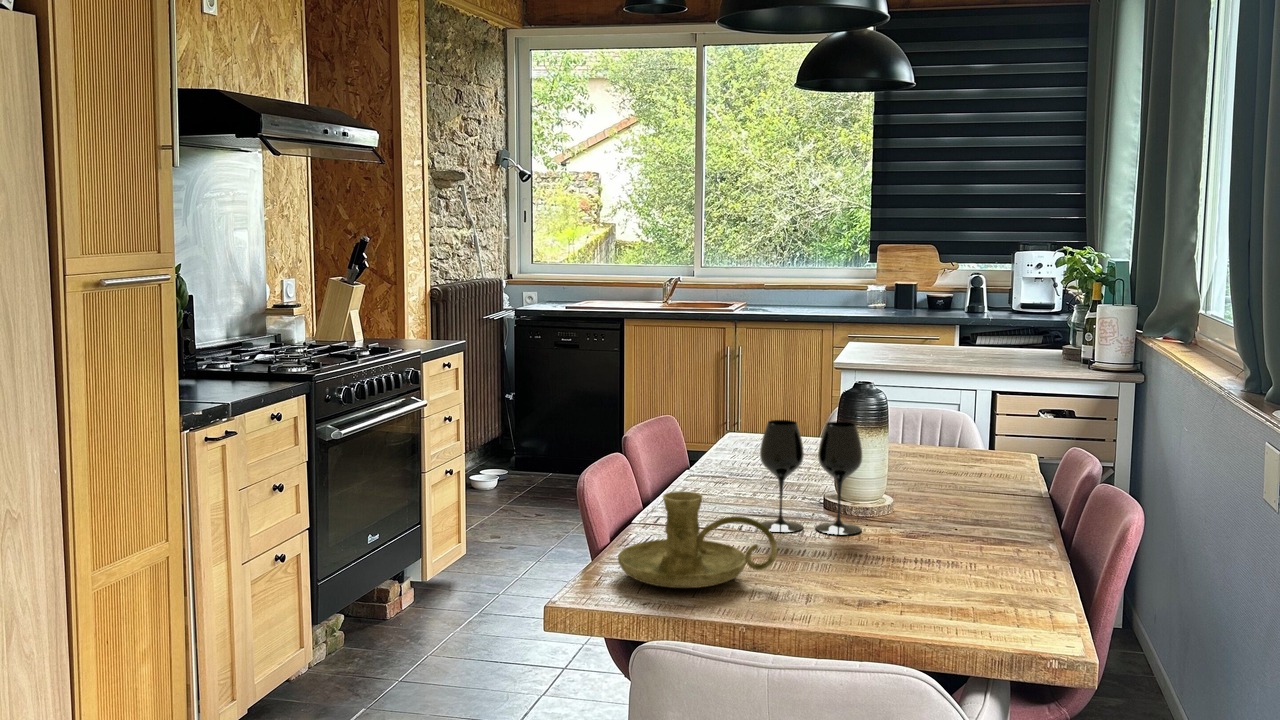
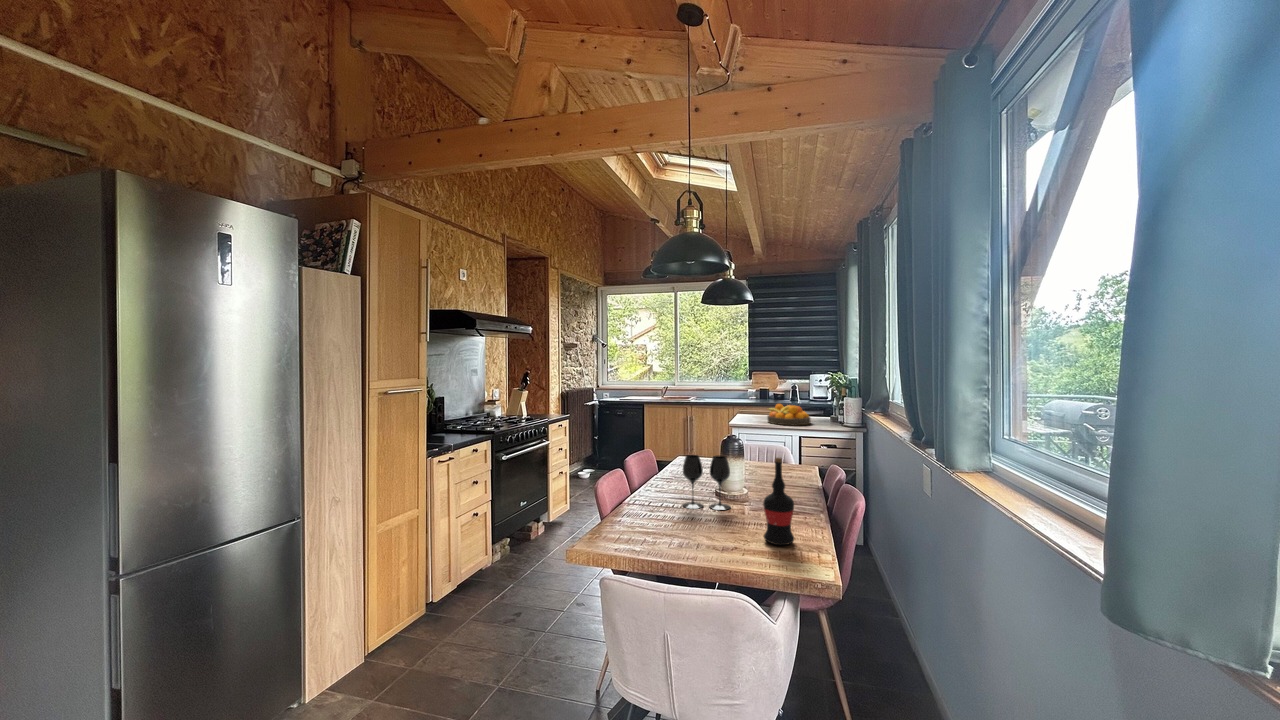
fruit bowl: none [917,317,1016,366] -> present [767,404,810,425]
wine bottle: none [940,420,1006,597] -> present [763,458,794,545]
candle holder: present [618,491,777,588] -> none [609,491,685,540]

